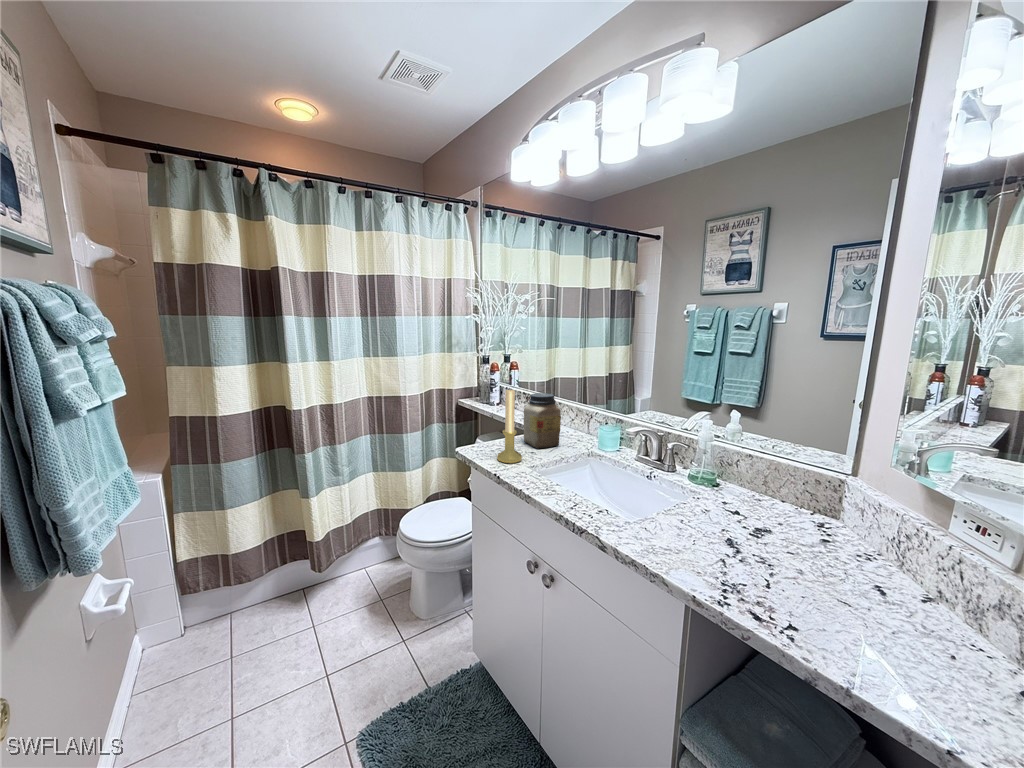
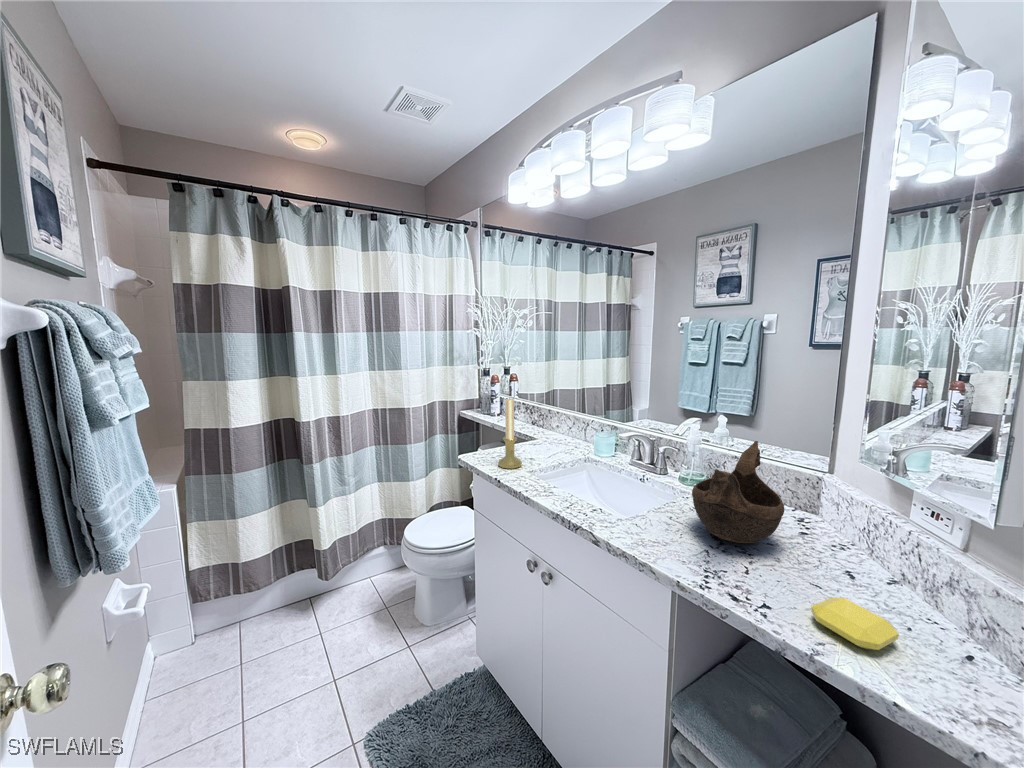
jar: present [524,393,561,449] -> none [523,402,559,456]
decorative bowl: none [706,440,808,552] -> present [692,441,784,543]
soap bar: none [846,620,949,687] -> present [811,597,899,650]

